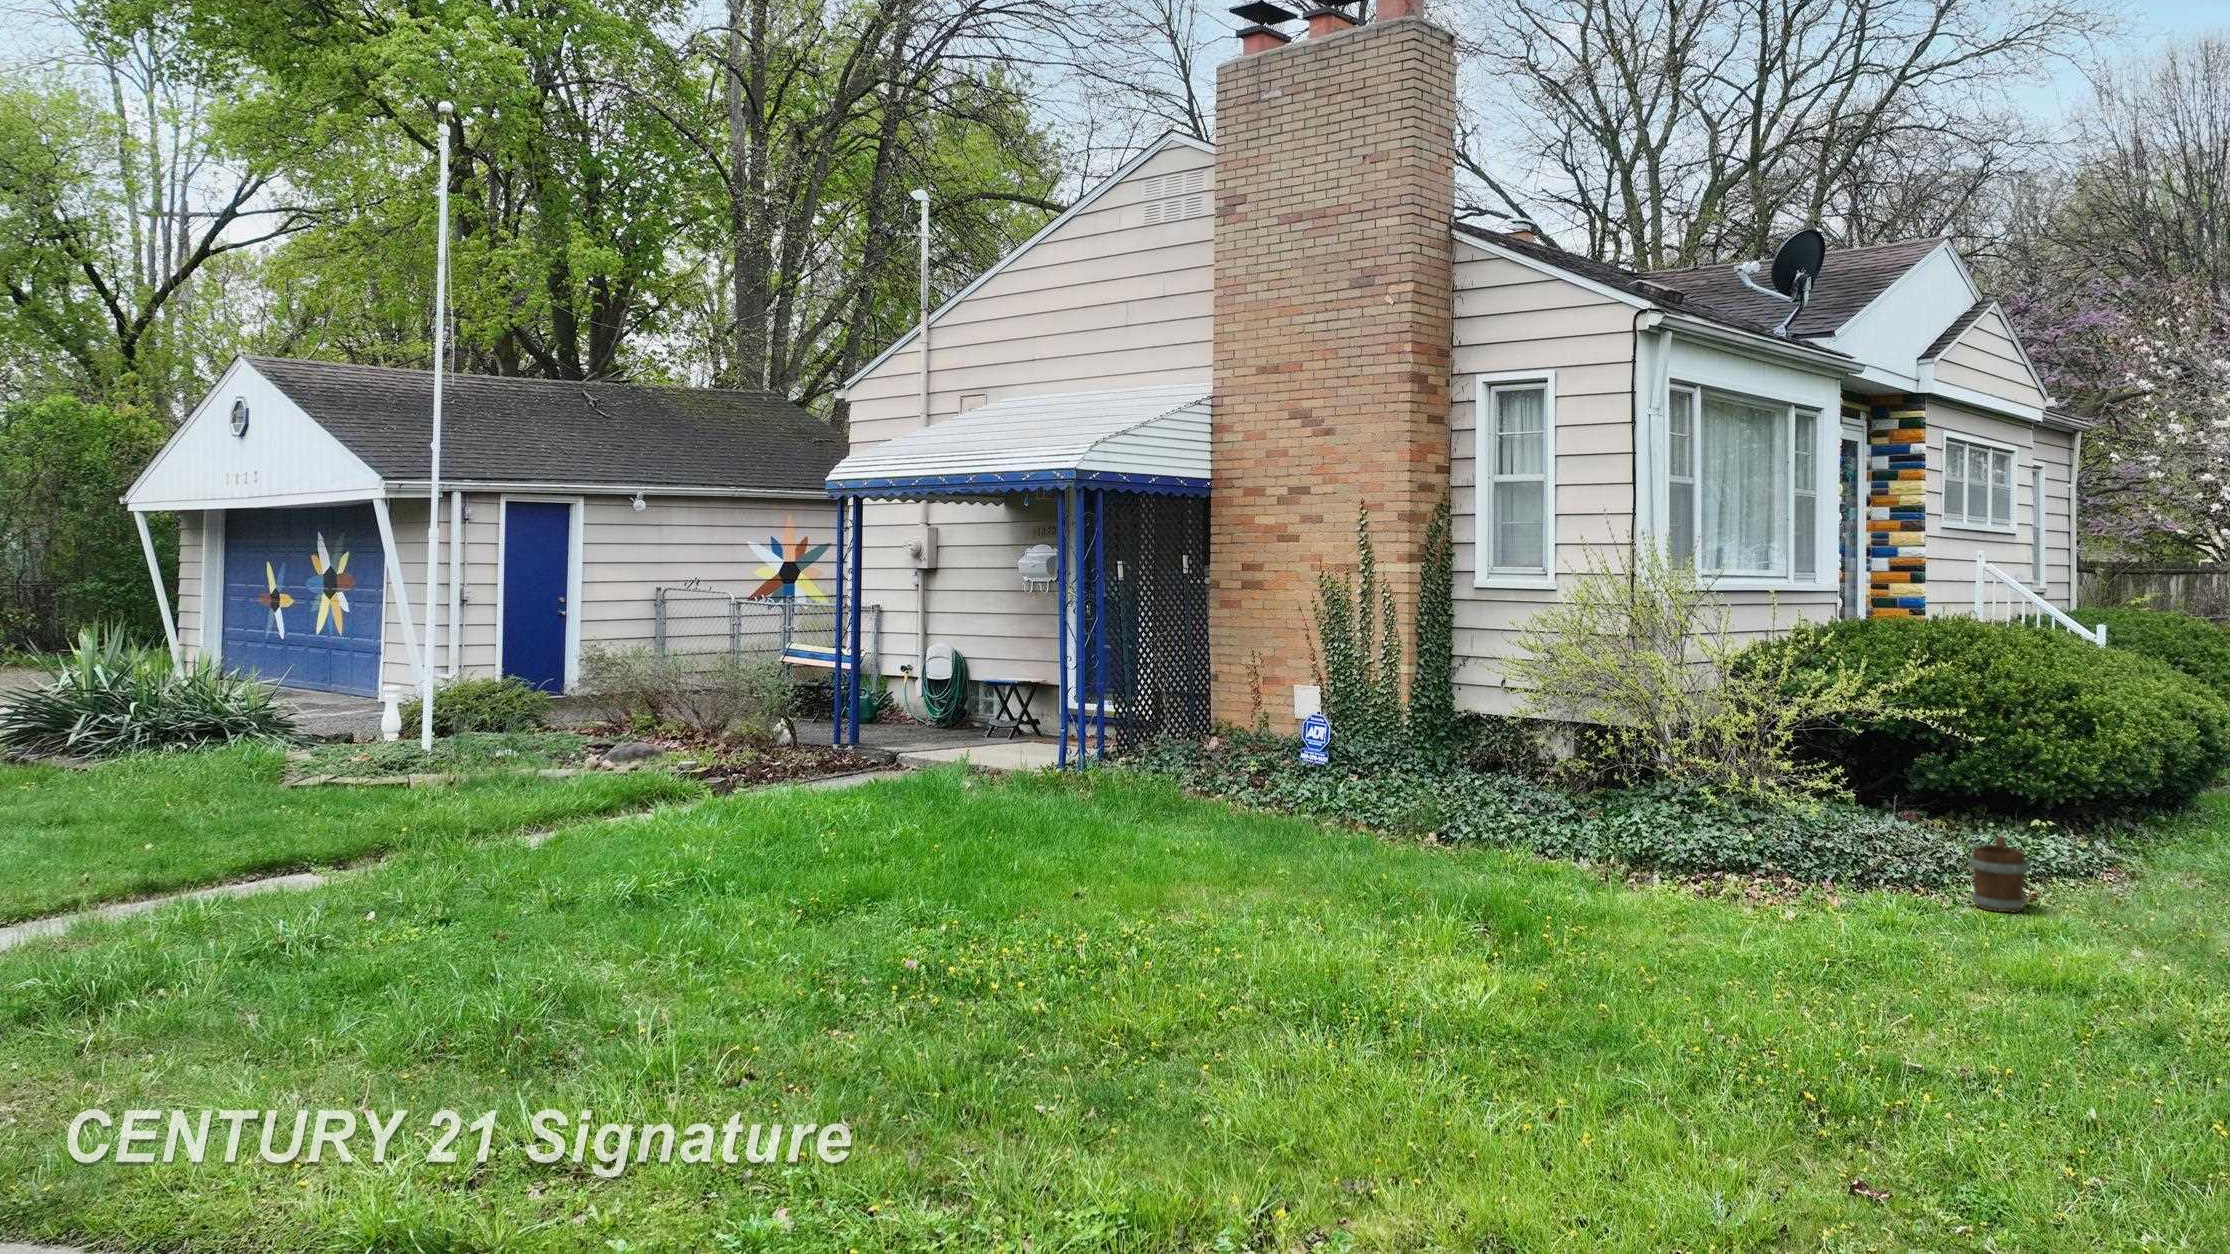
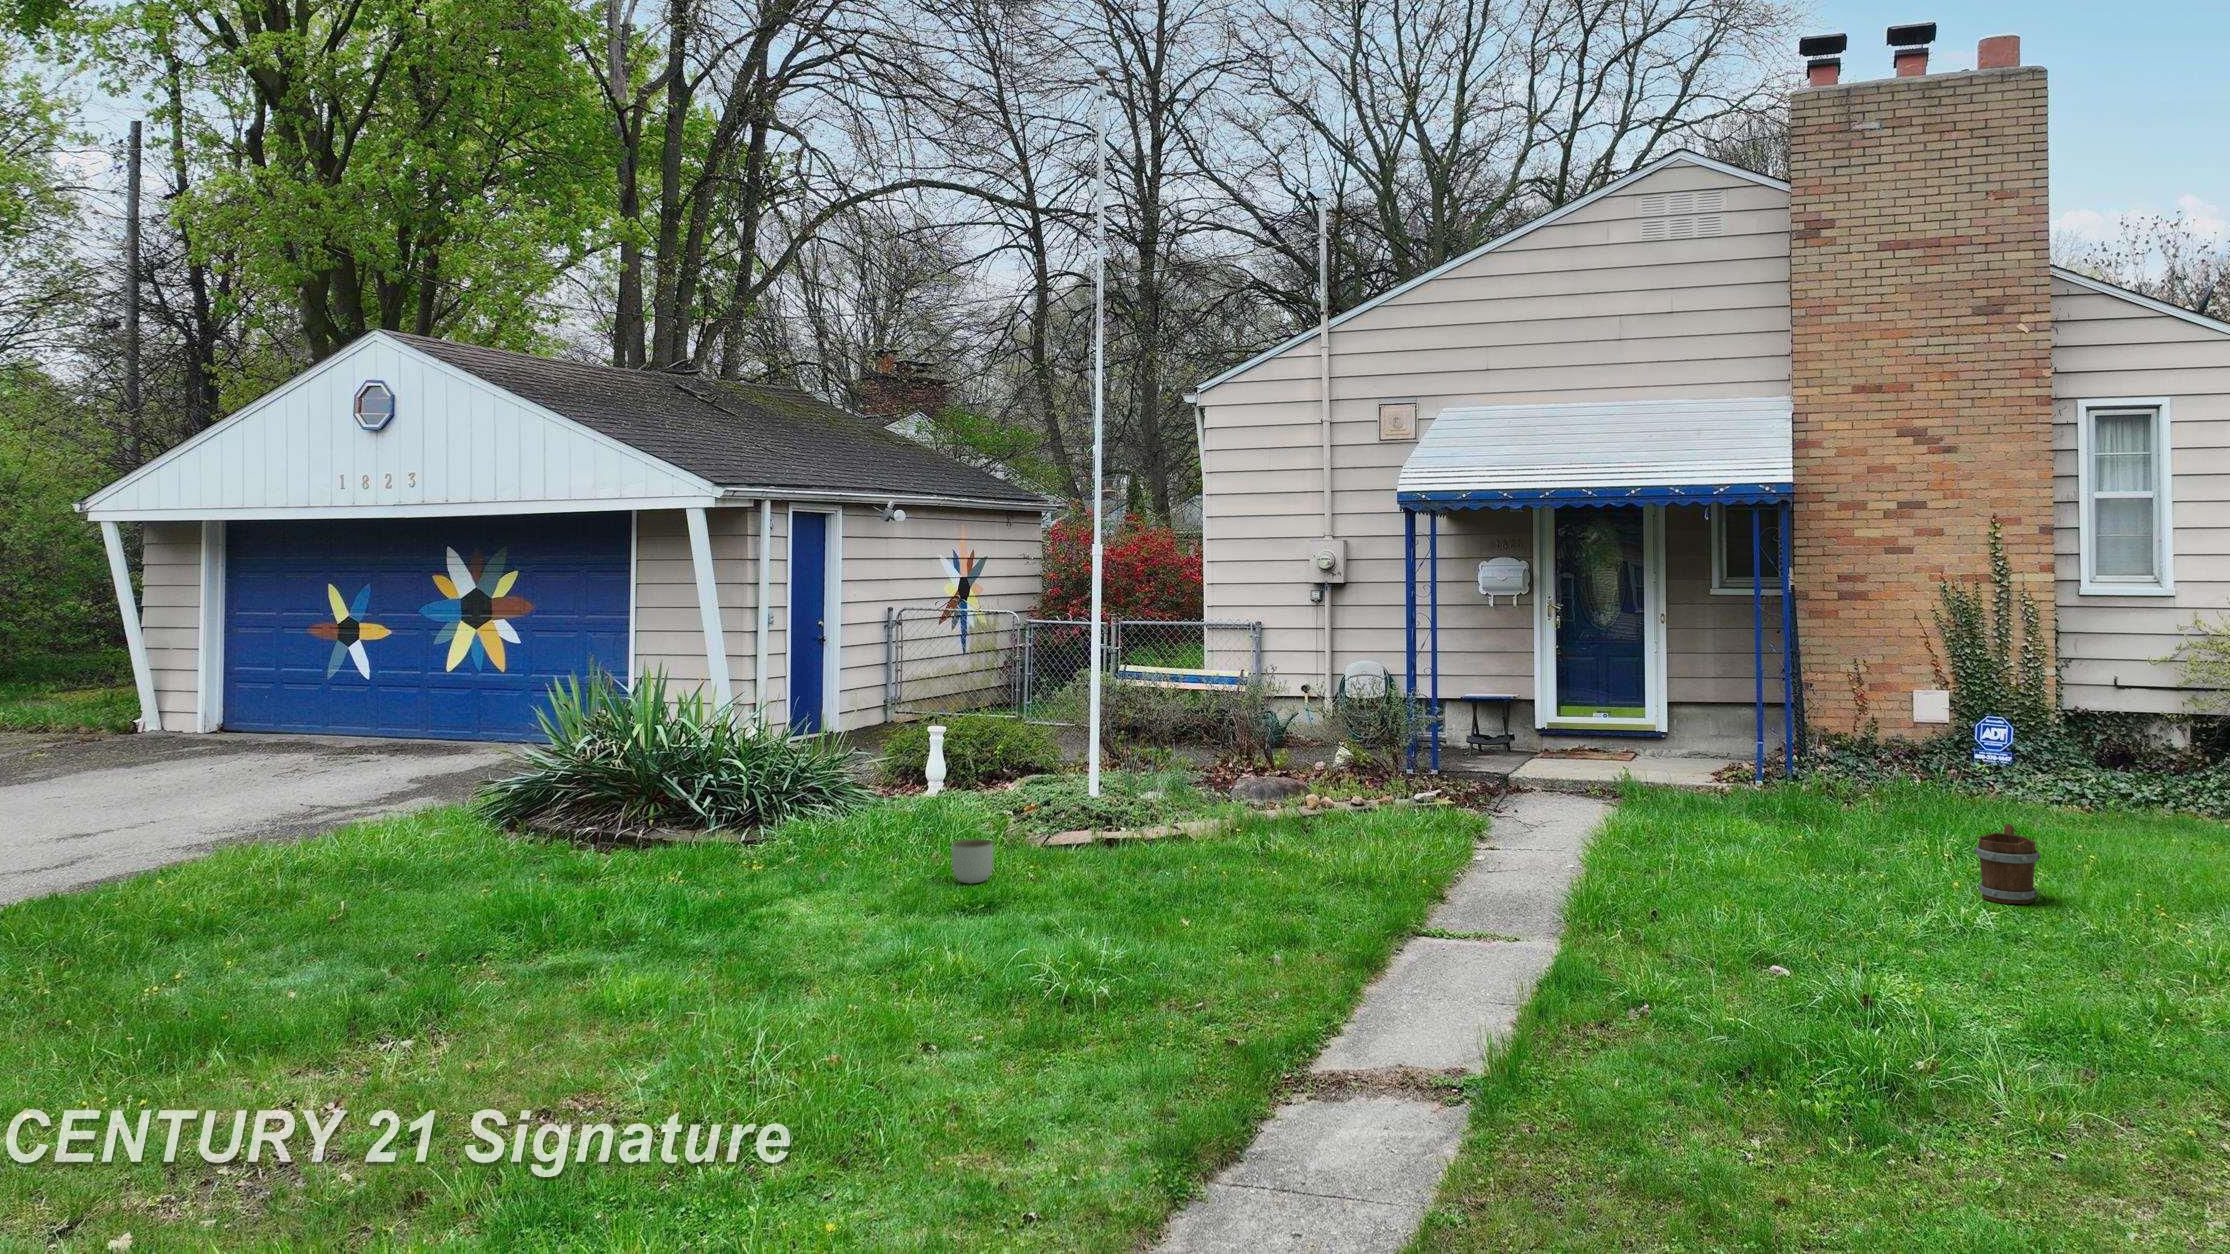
planter: none [984,843,1025,887] -> present [951,839,993,884]

